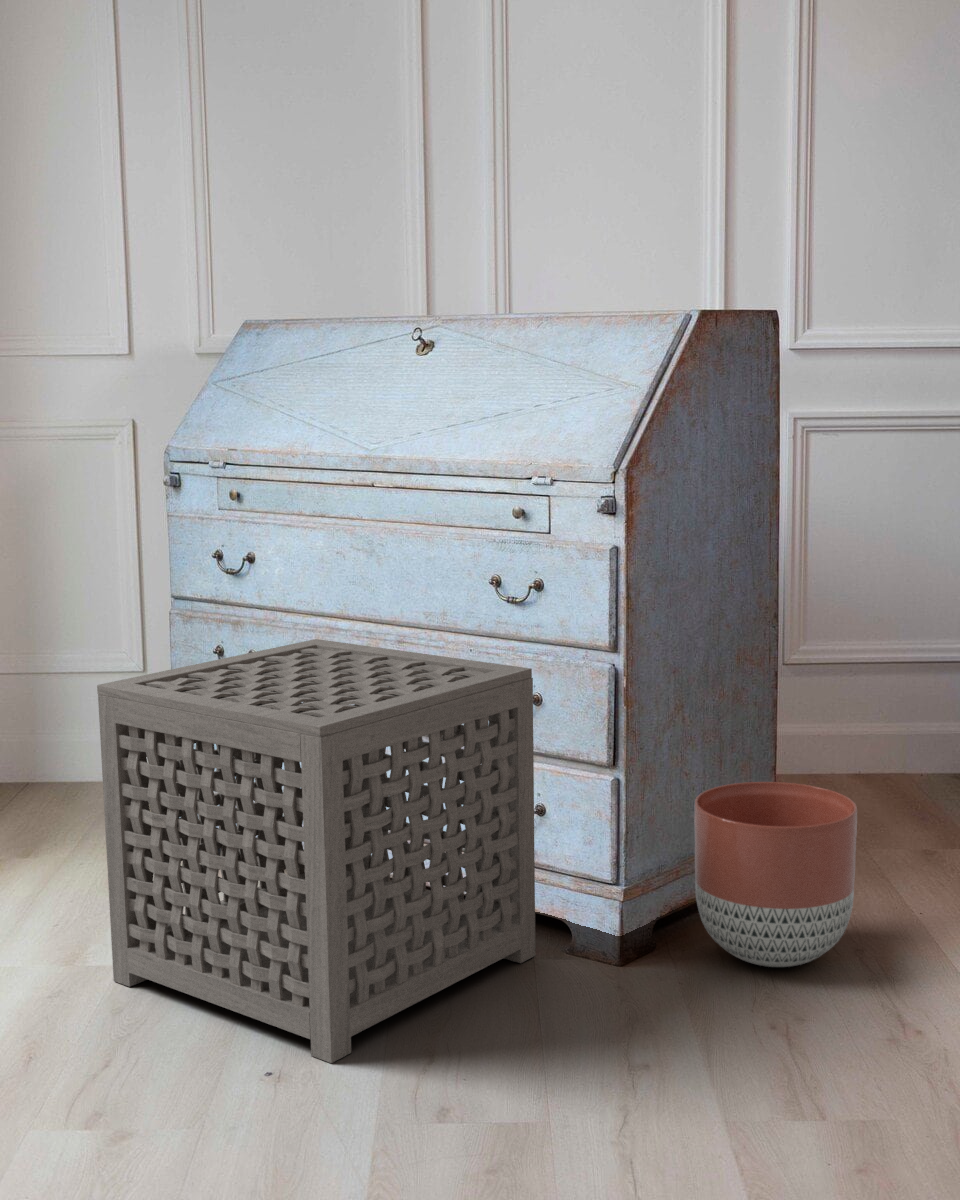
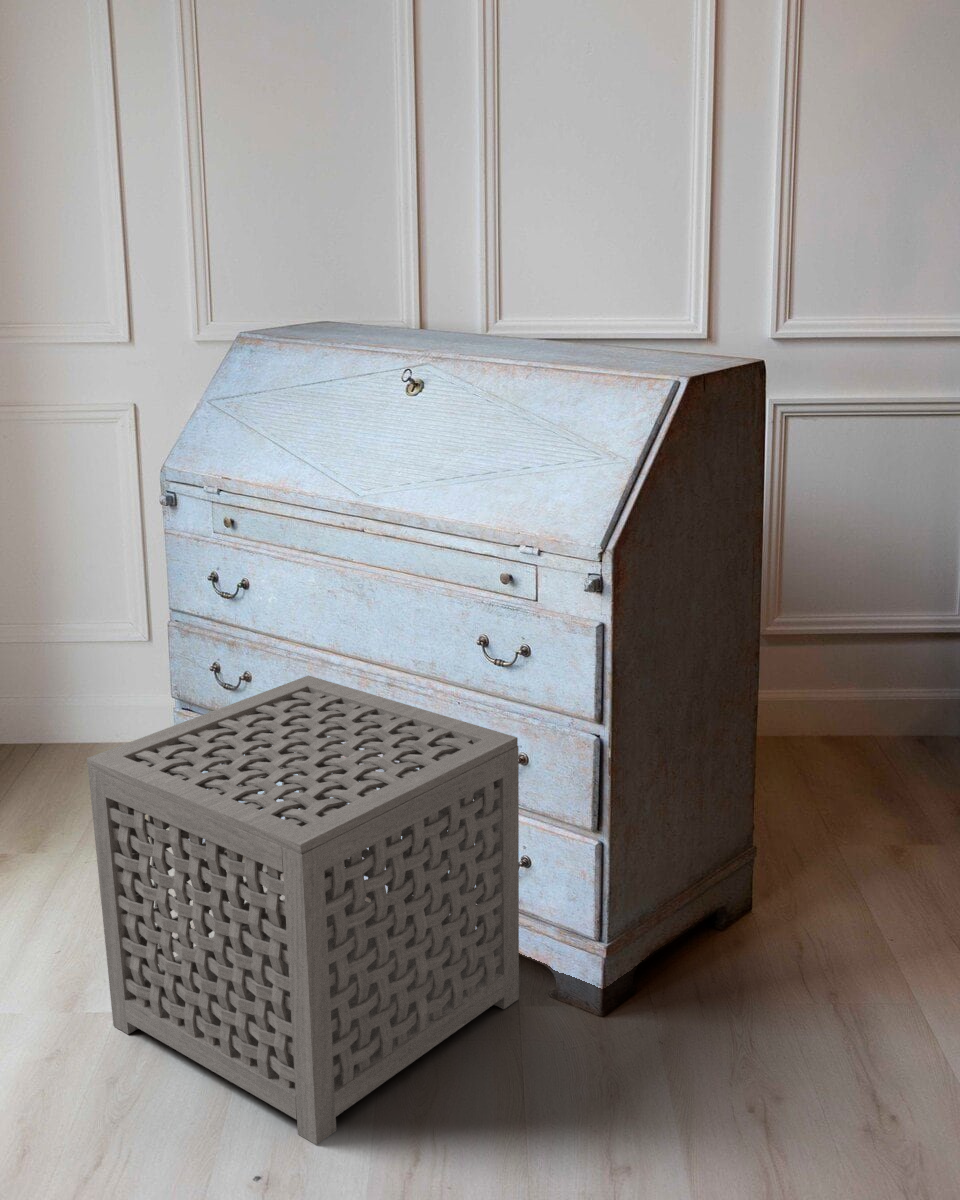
planter: present [694,782,857,967] -> none [675,833,835,1023]

